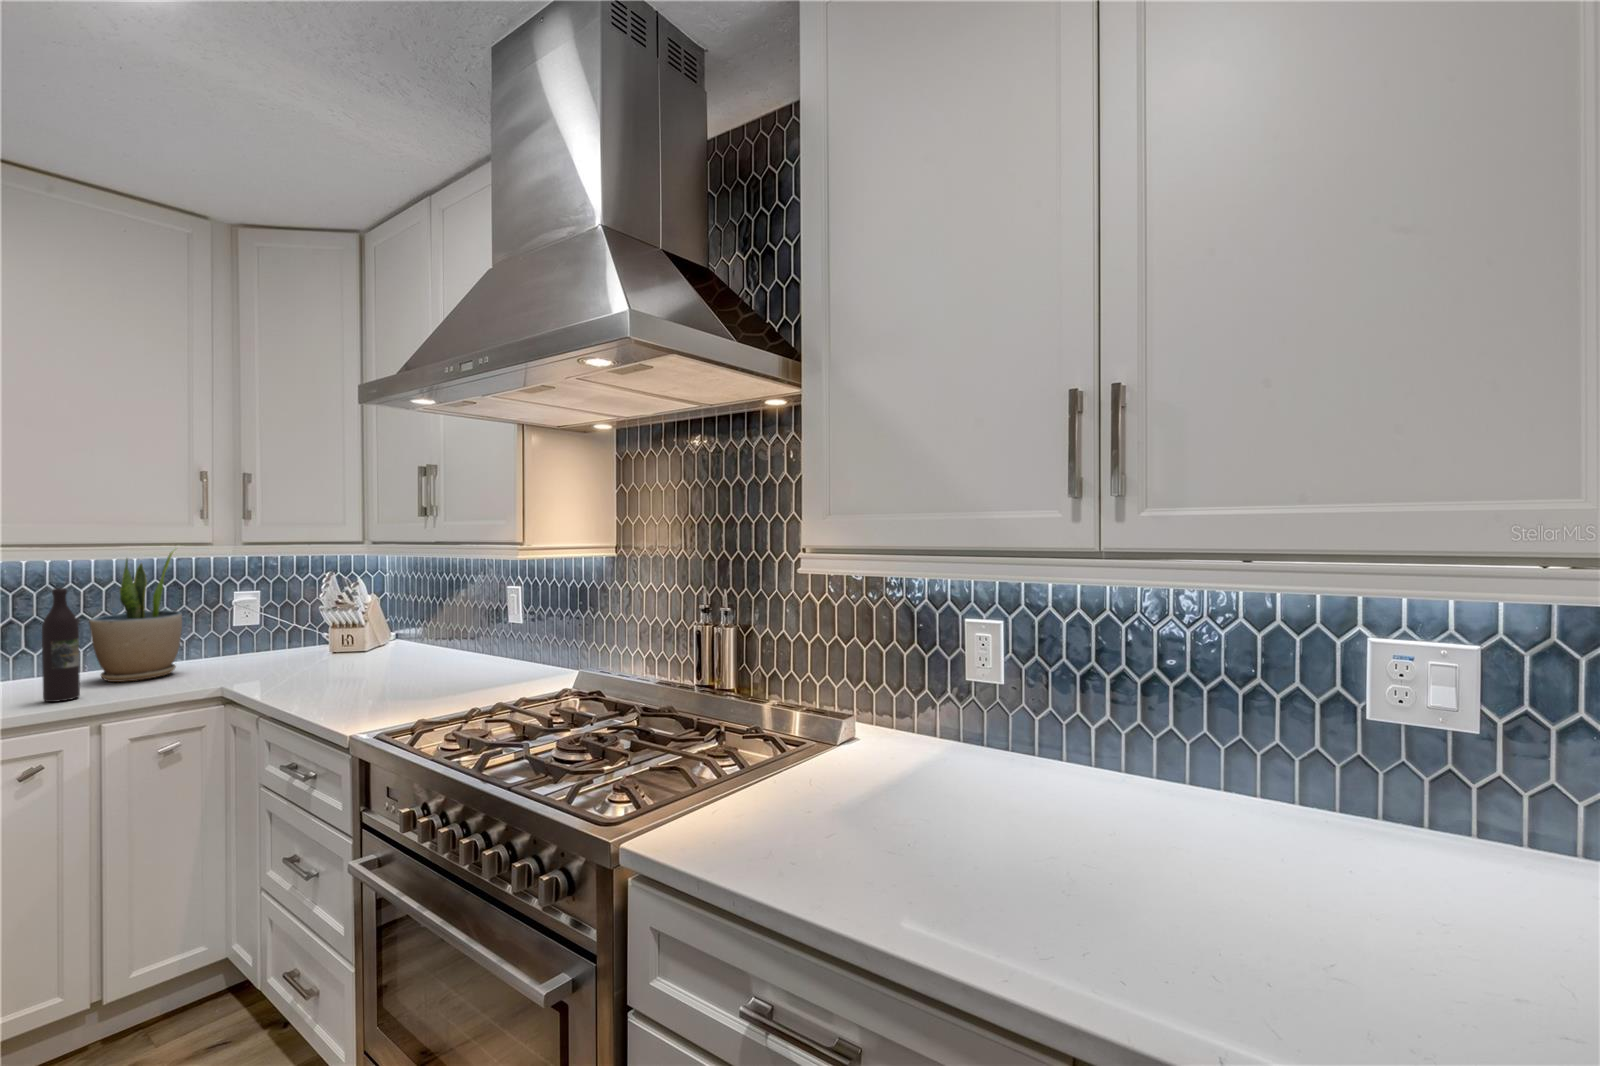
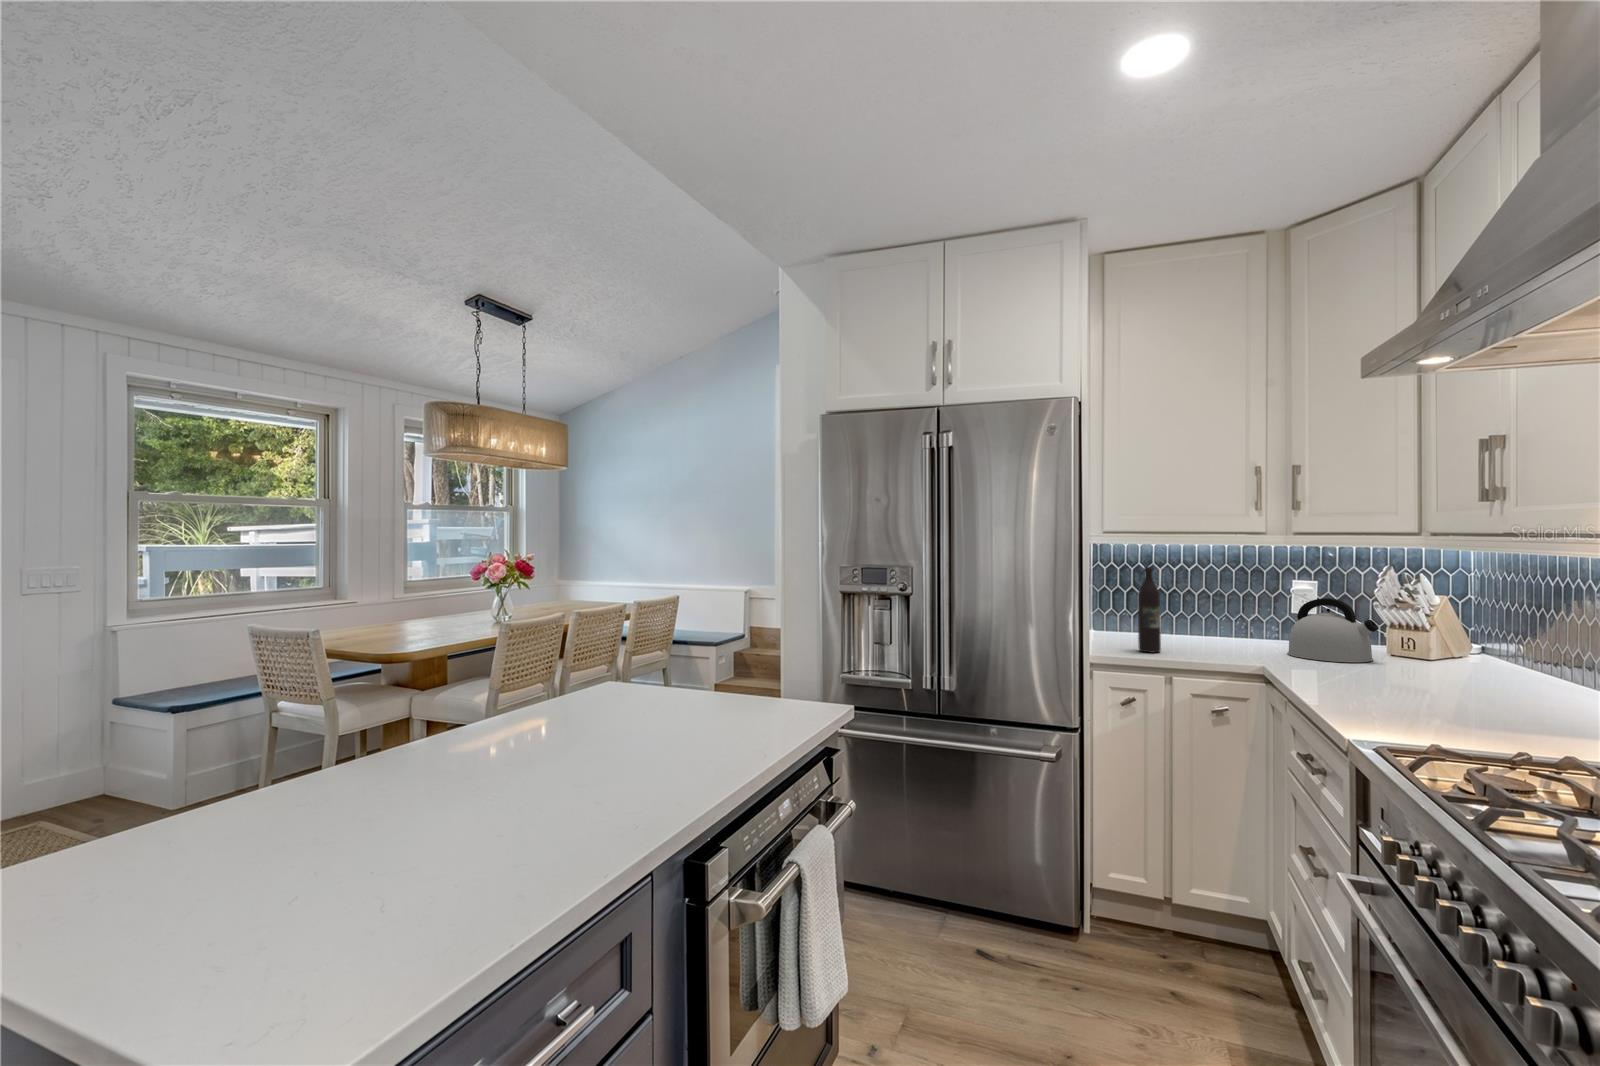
potted plant: present [89,551,182,682] -> none [1173,537,1239,647]
kettle: none [240,607,329,671] -> present [1288,598,1378,662]

